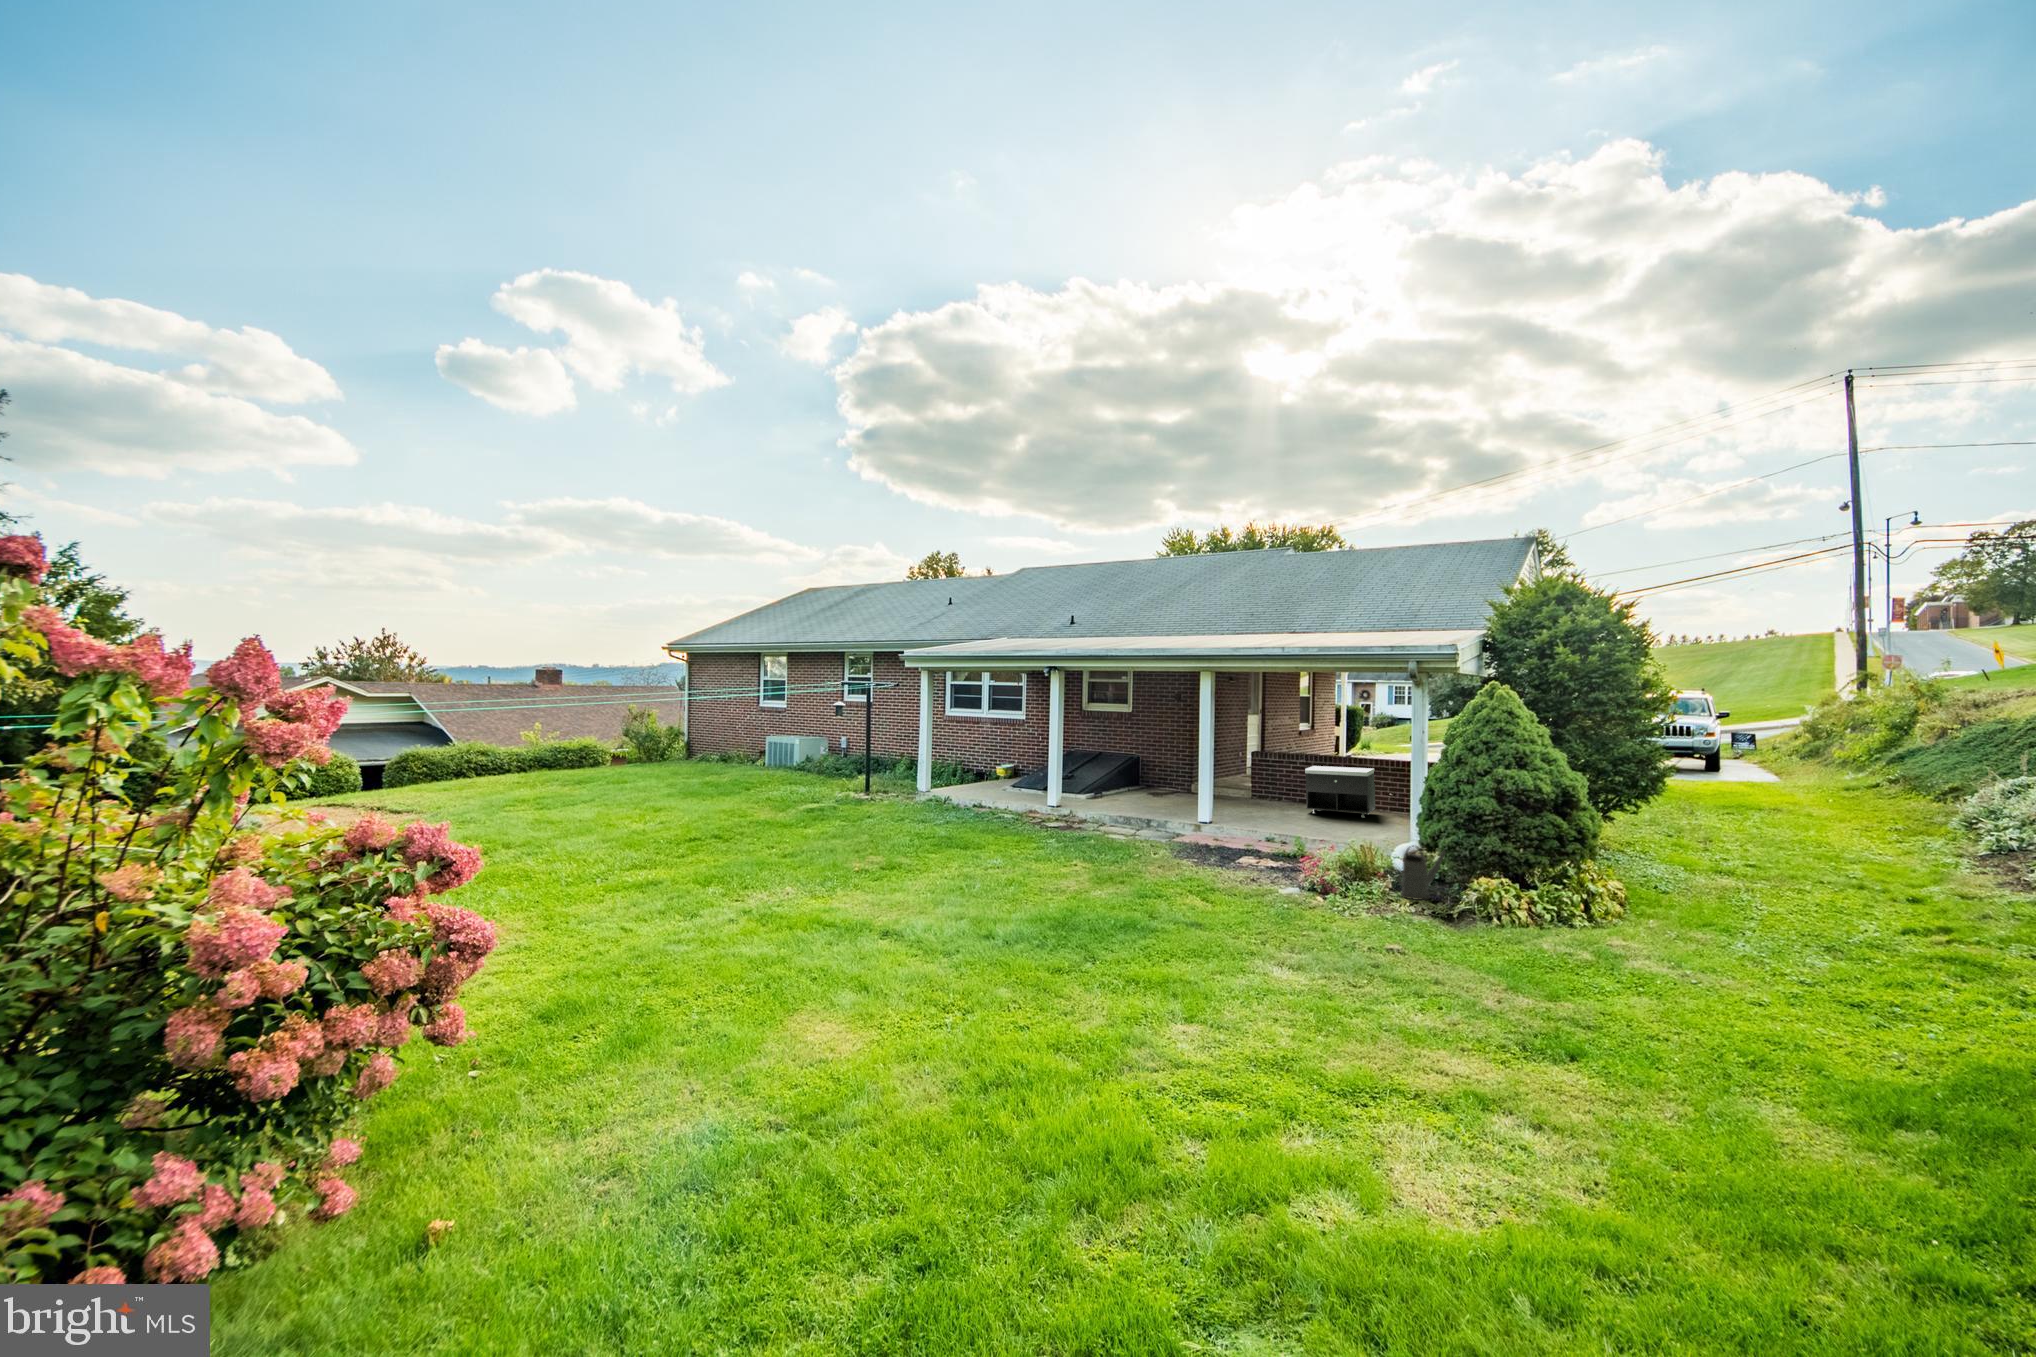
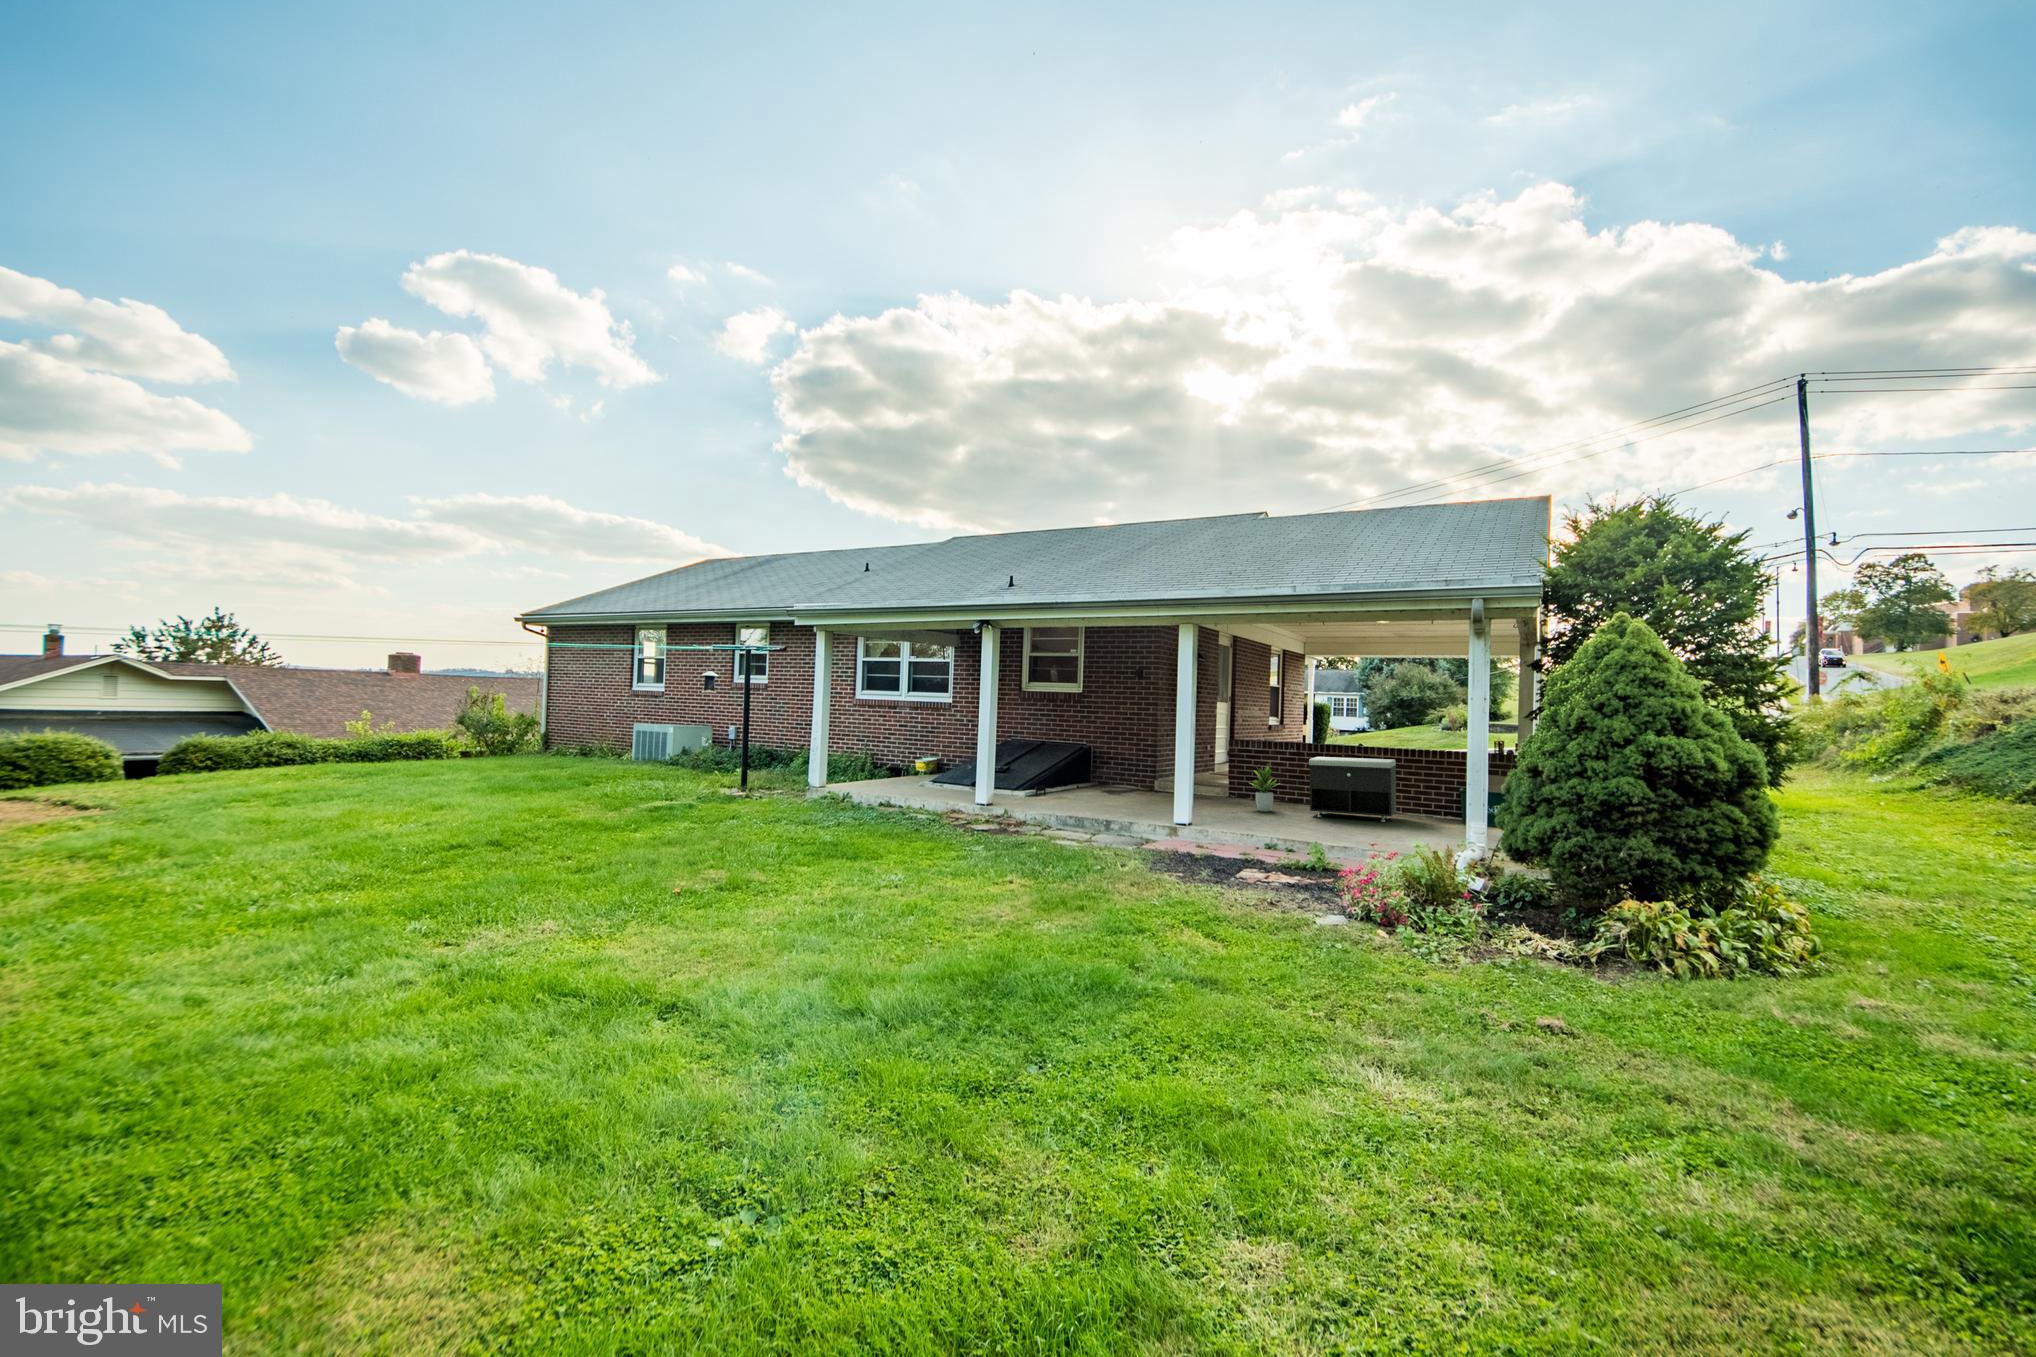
potted plant: none [1260,771,1285,809] -> present [1250,764,1280,811]
watering can: present [1398,845,1446,900] -> none [1504,850,1567,935]

